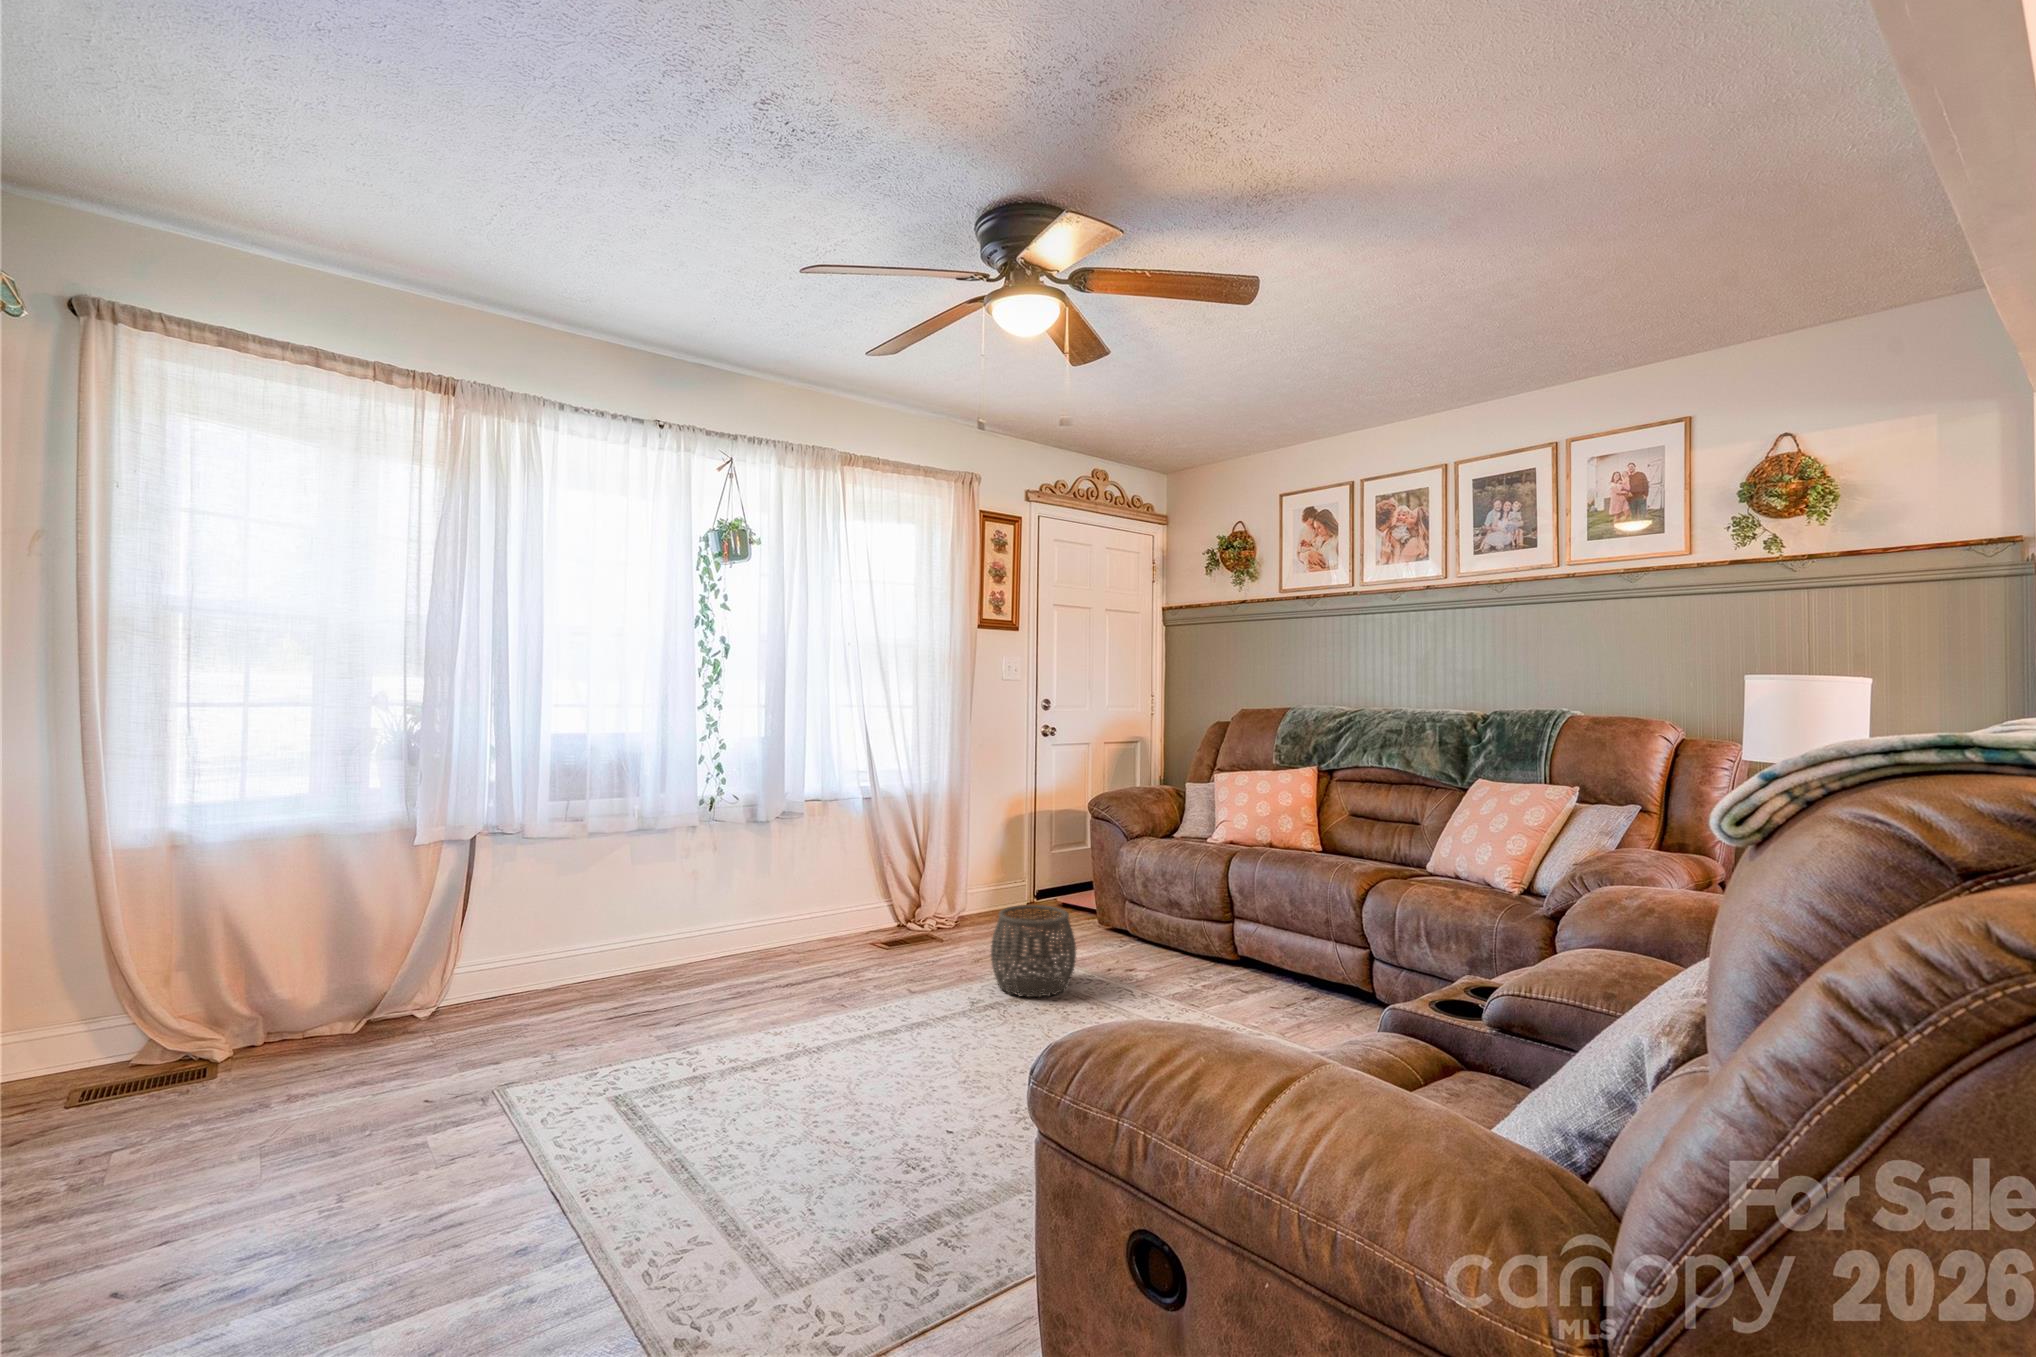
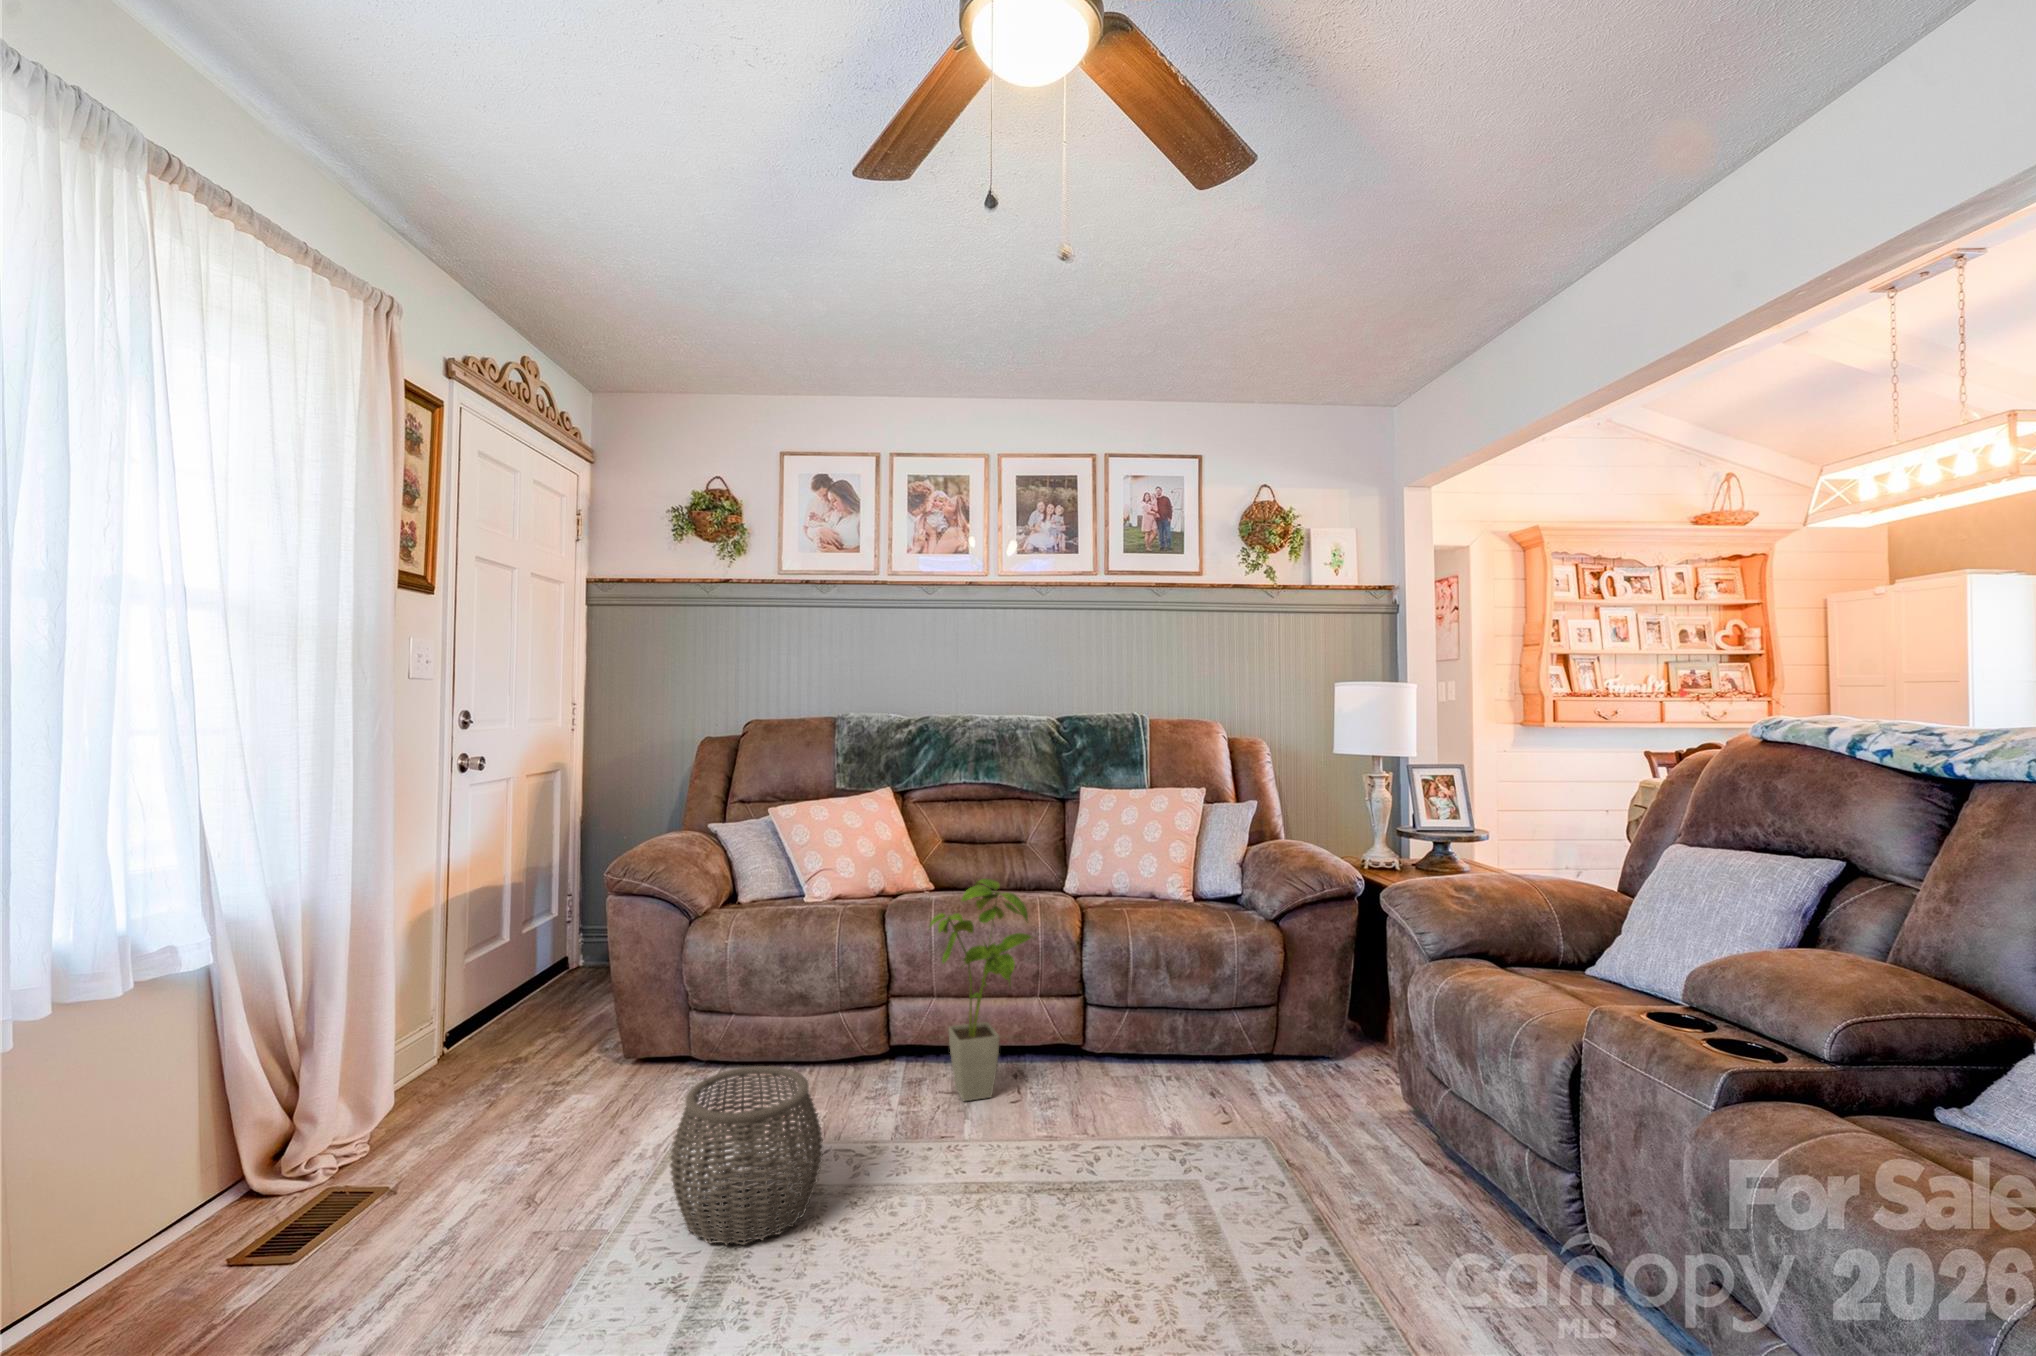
house plant: none [1210,825,1304,997] -> present [929,879,1034,1101]

